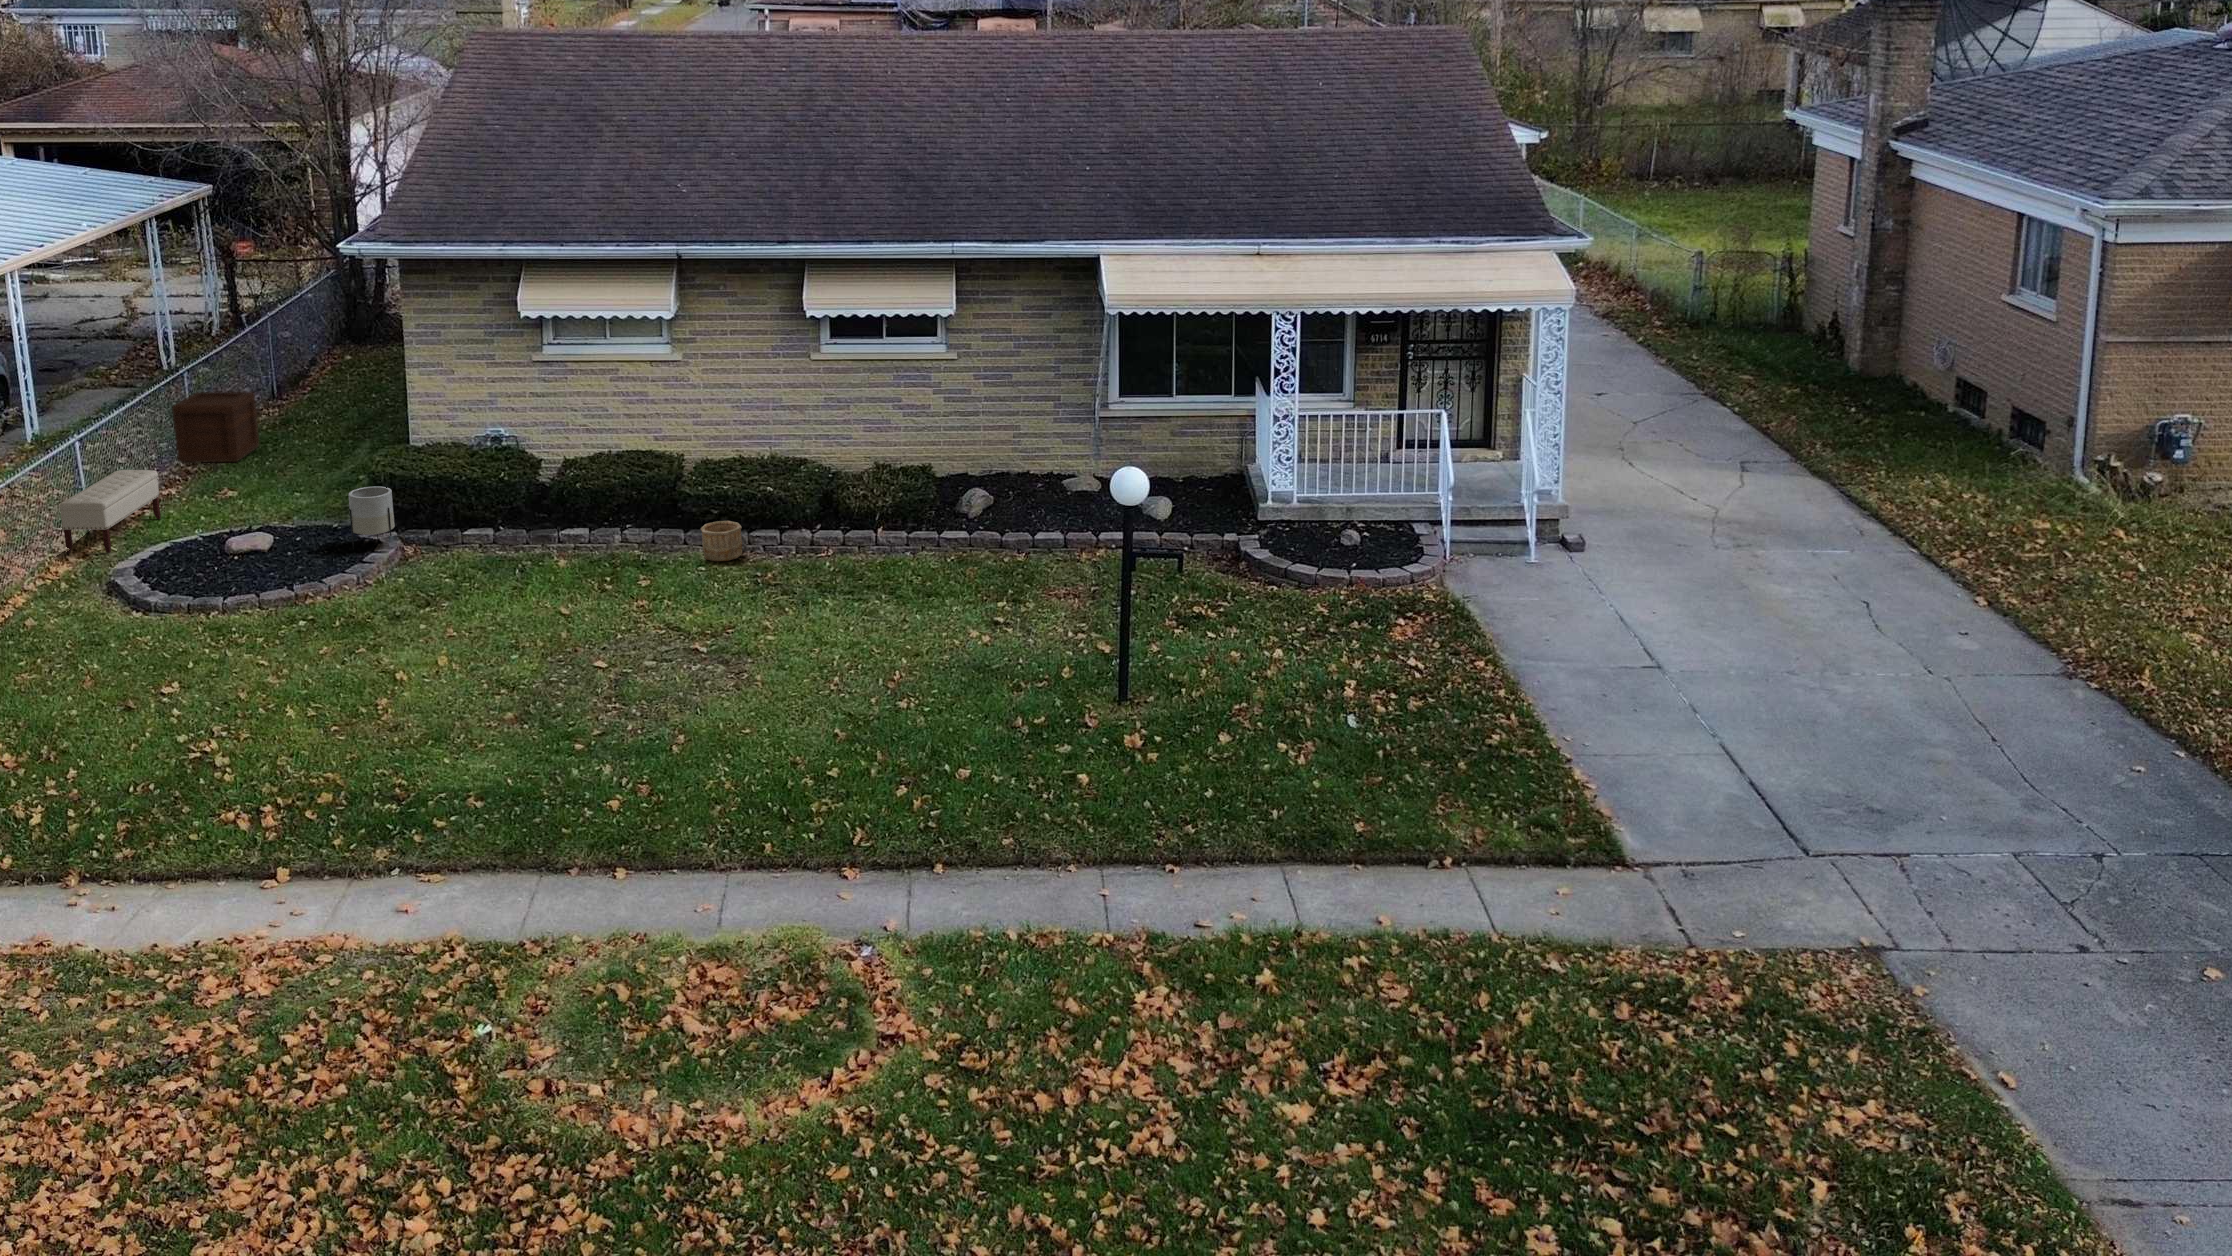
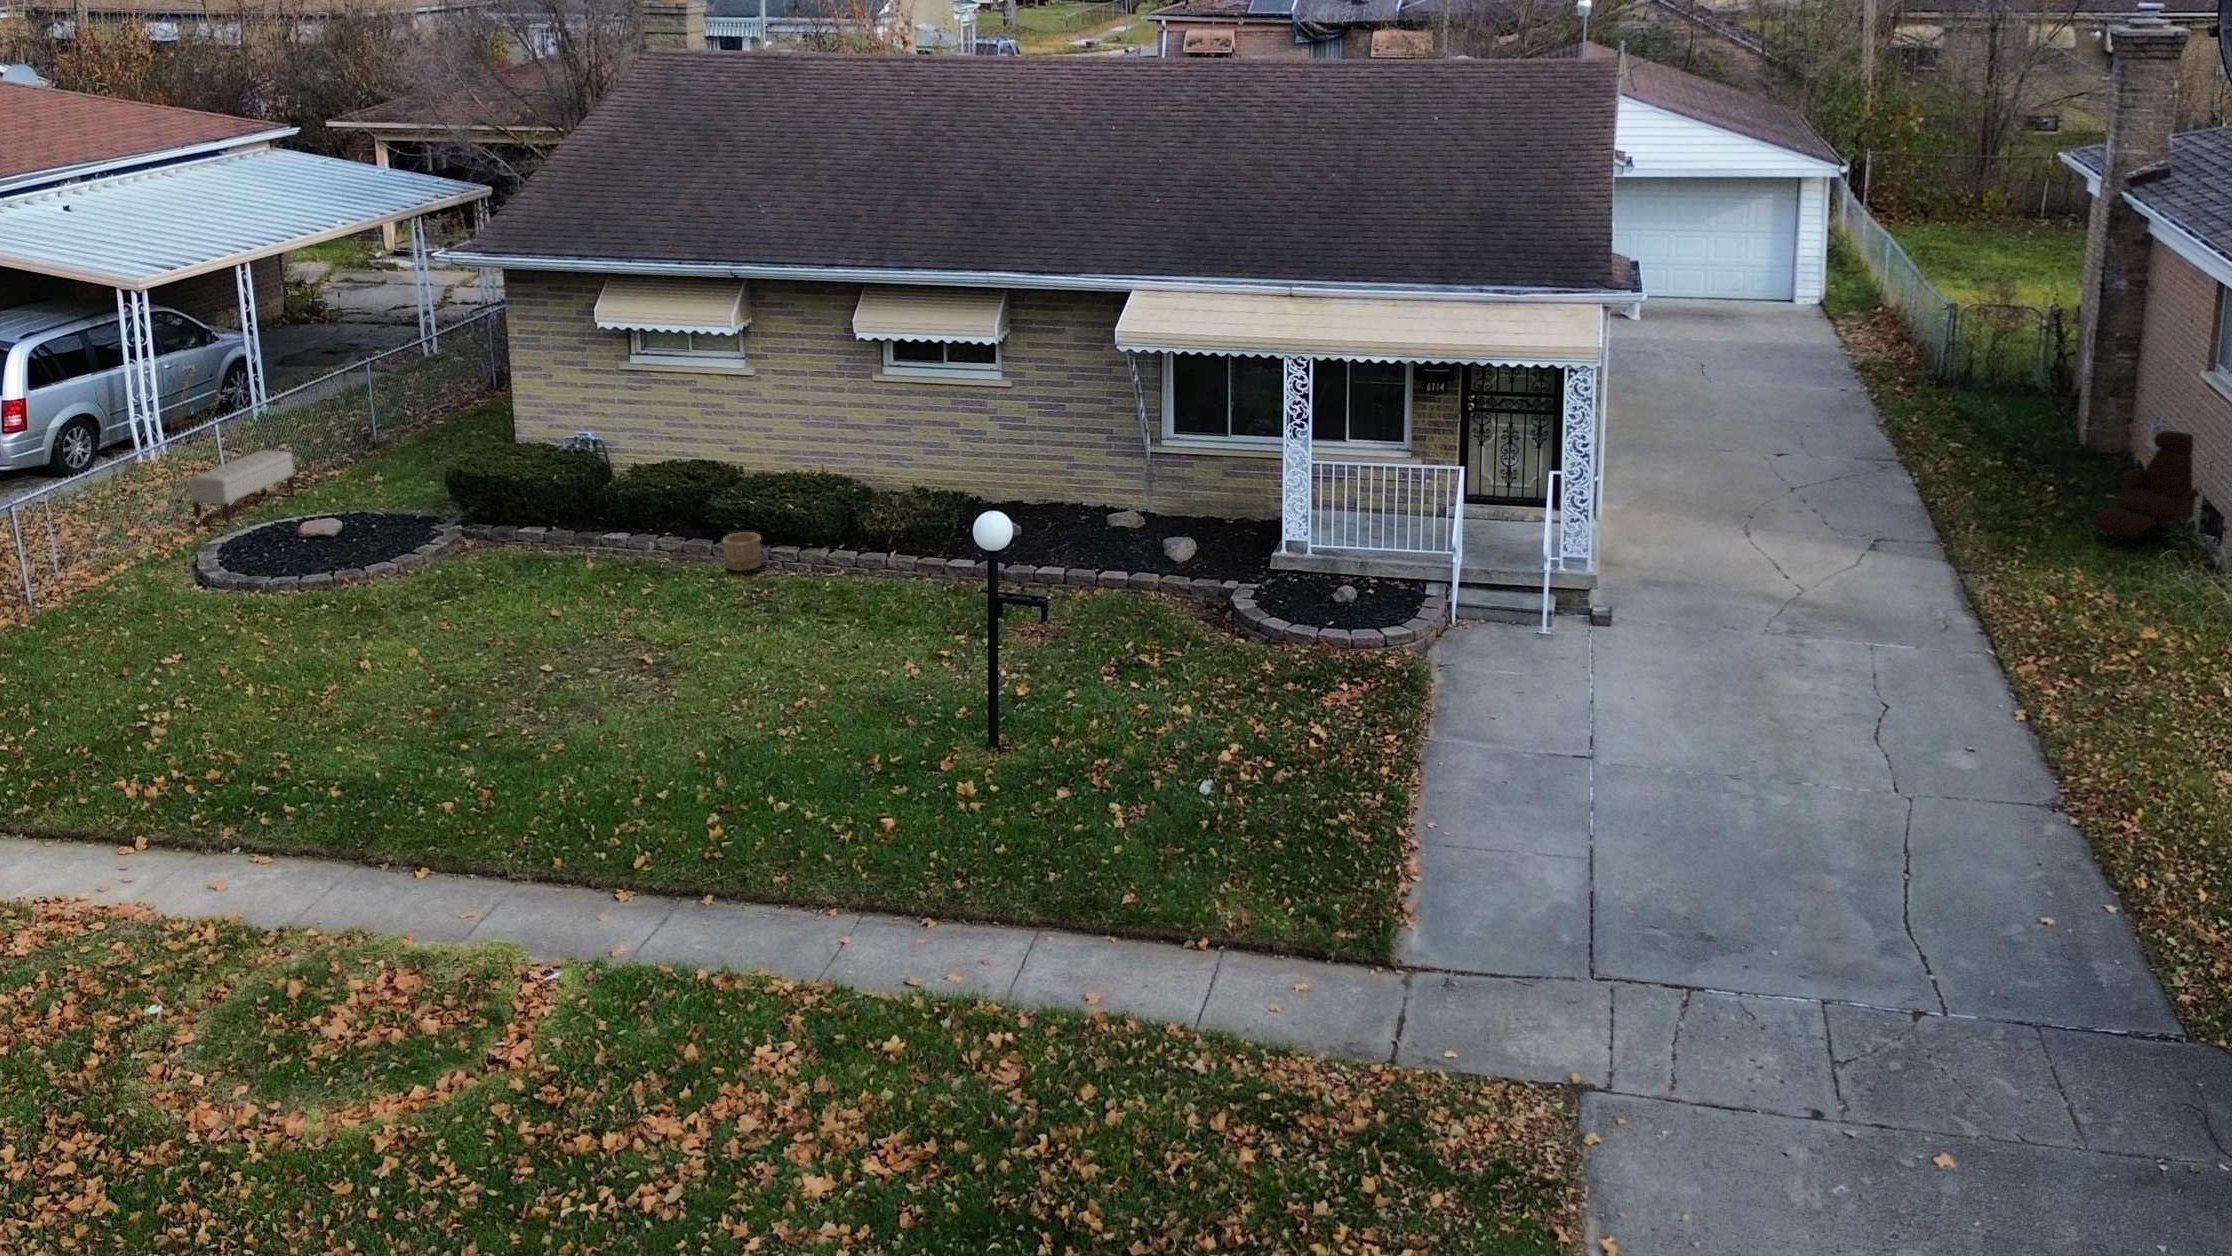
lounge chair: none [1939,352,2038,460] -> present [2092,431,2199,550]
wooden crate: present [172,392,260,463] -> none [345,381,428,447]
planter: present [348,486,395,549] -> none [426,479,469,537]

